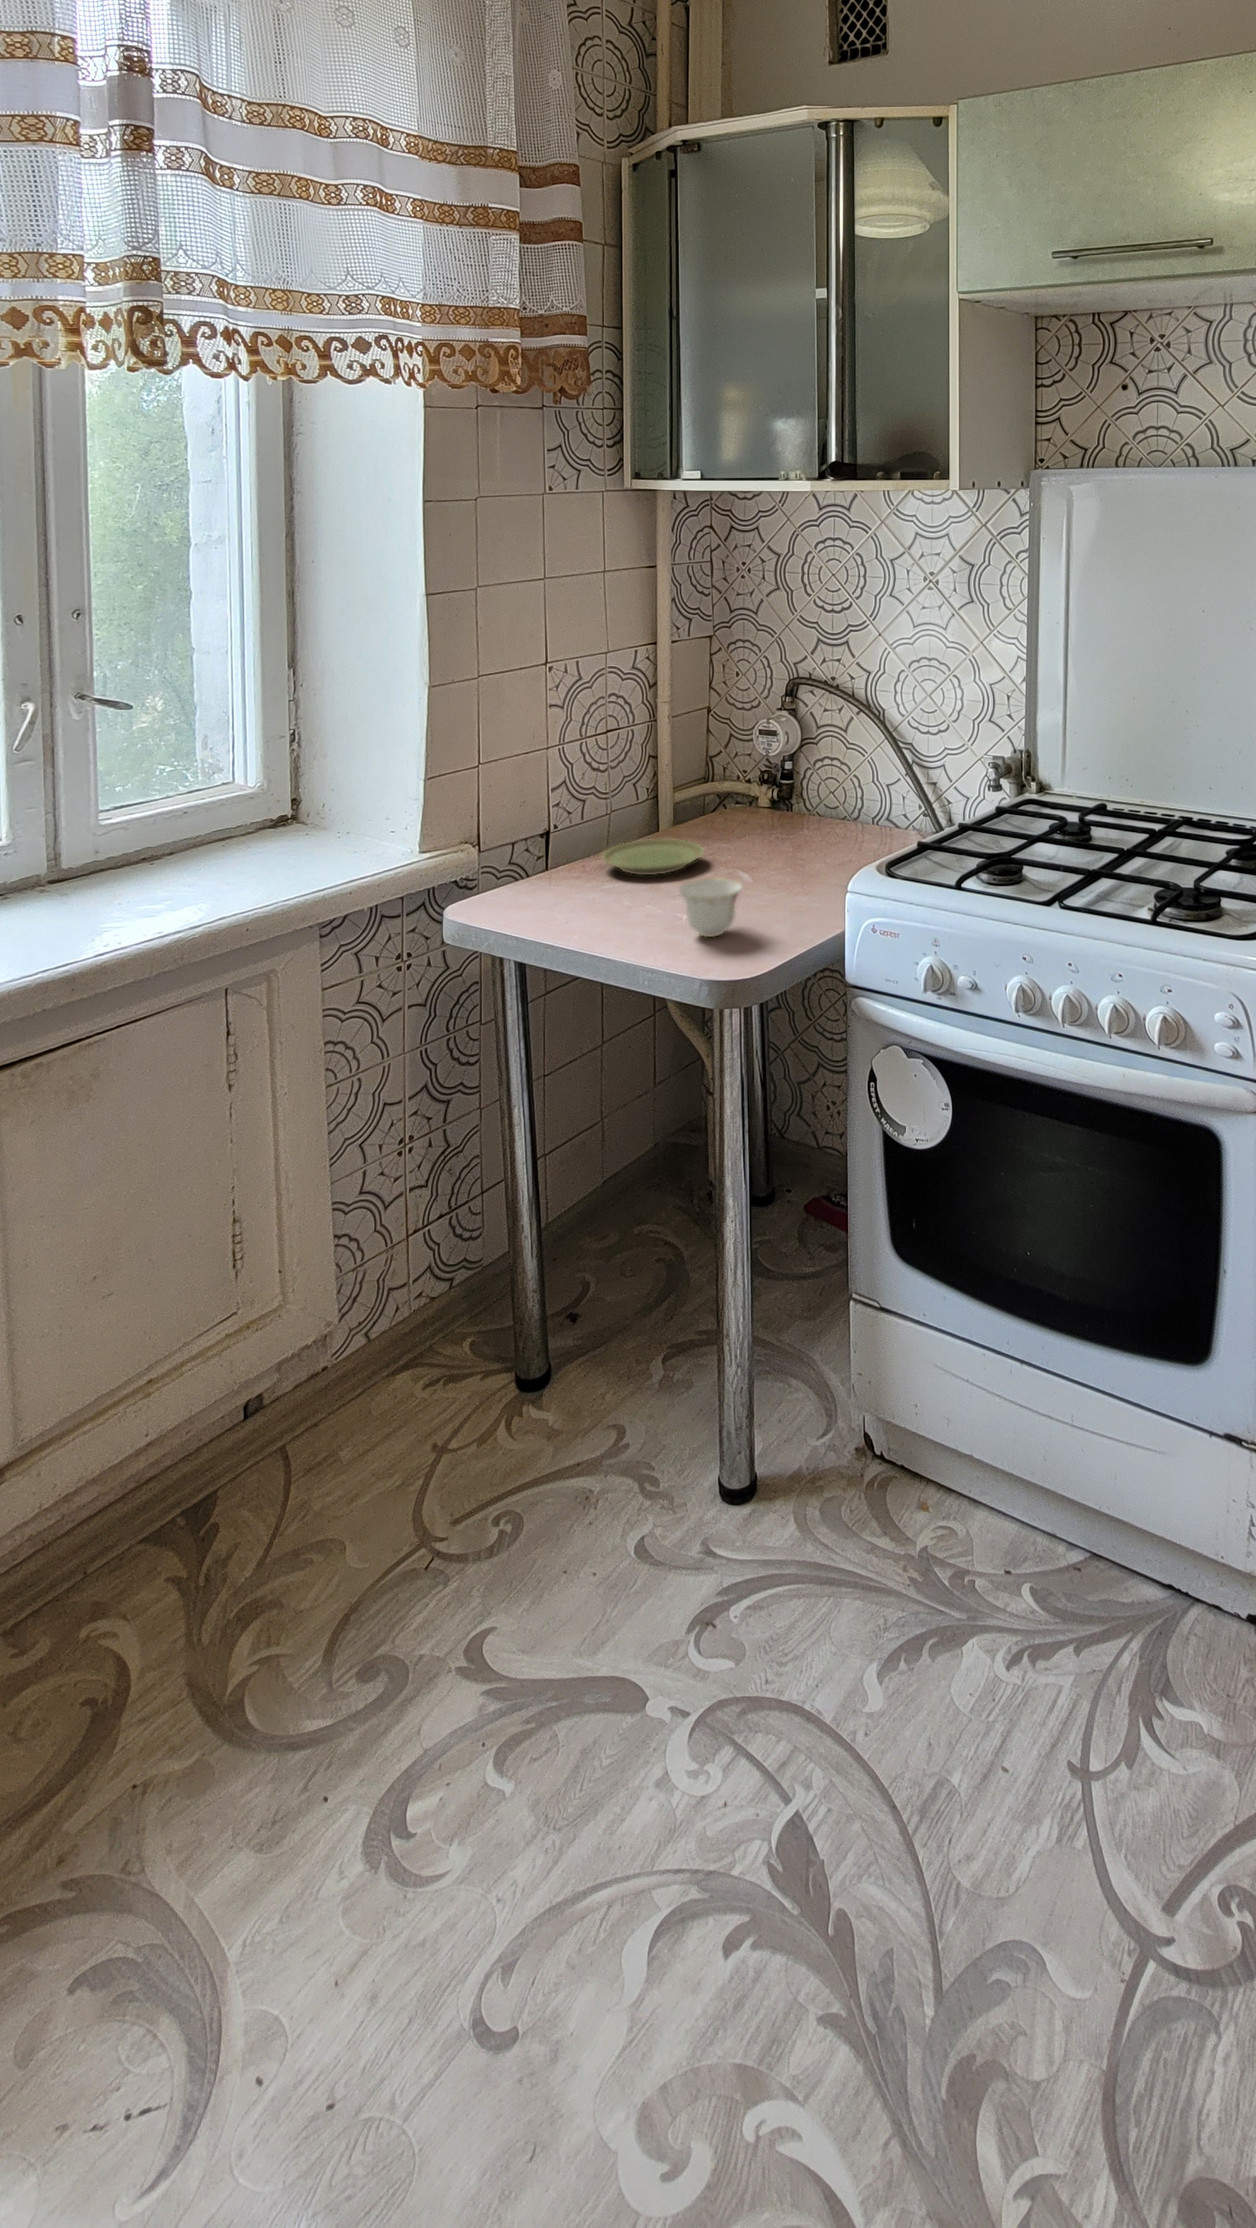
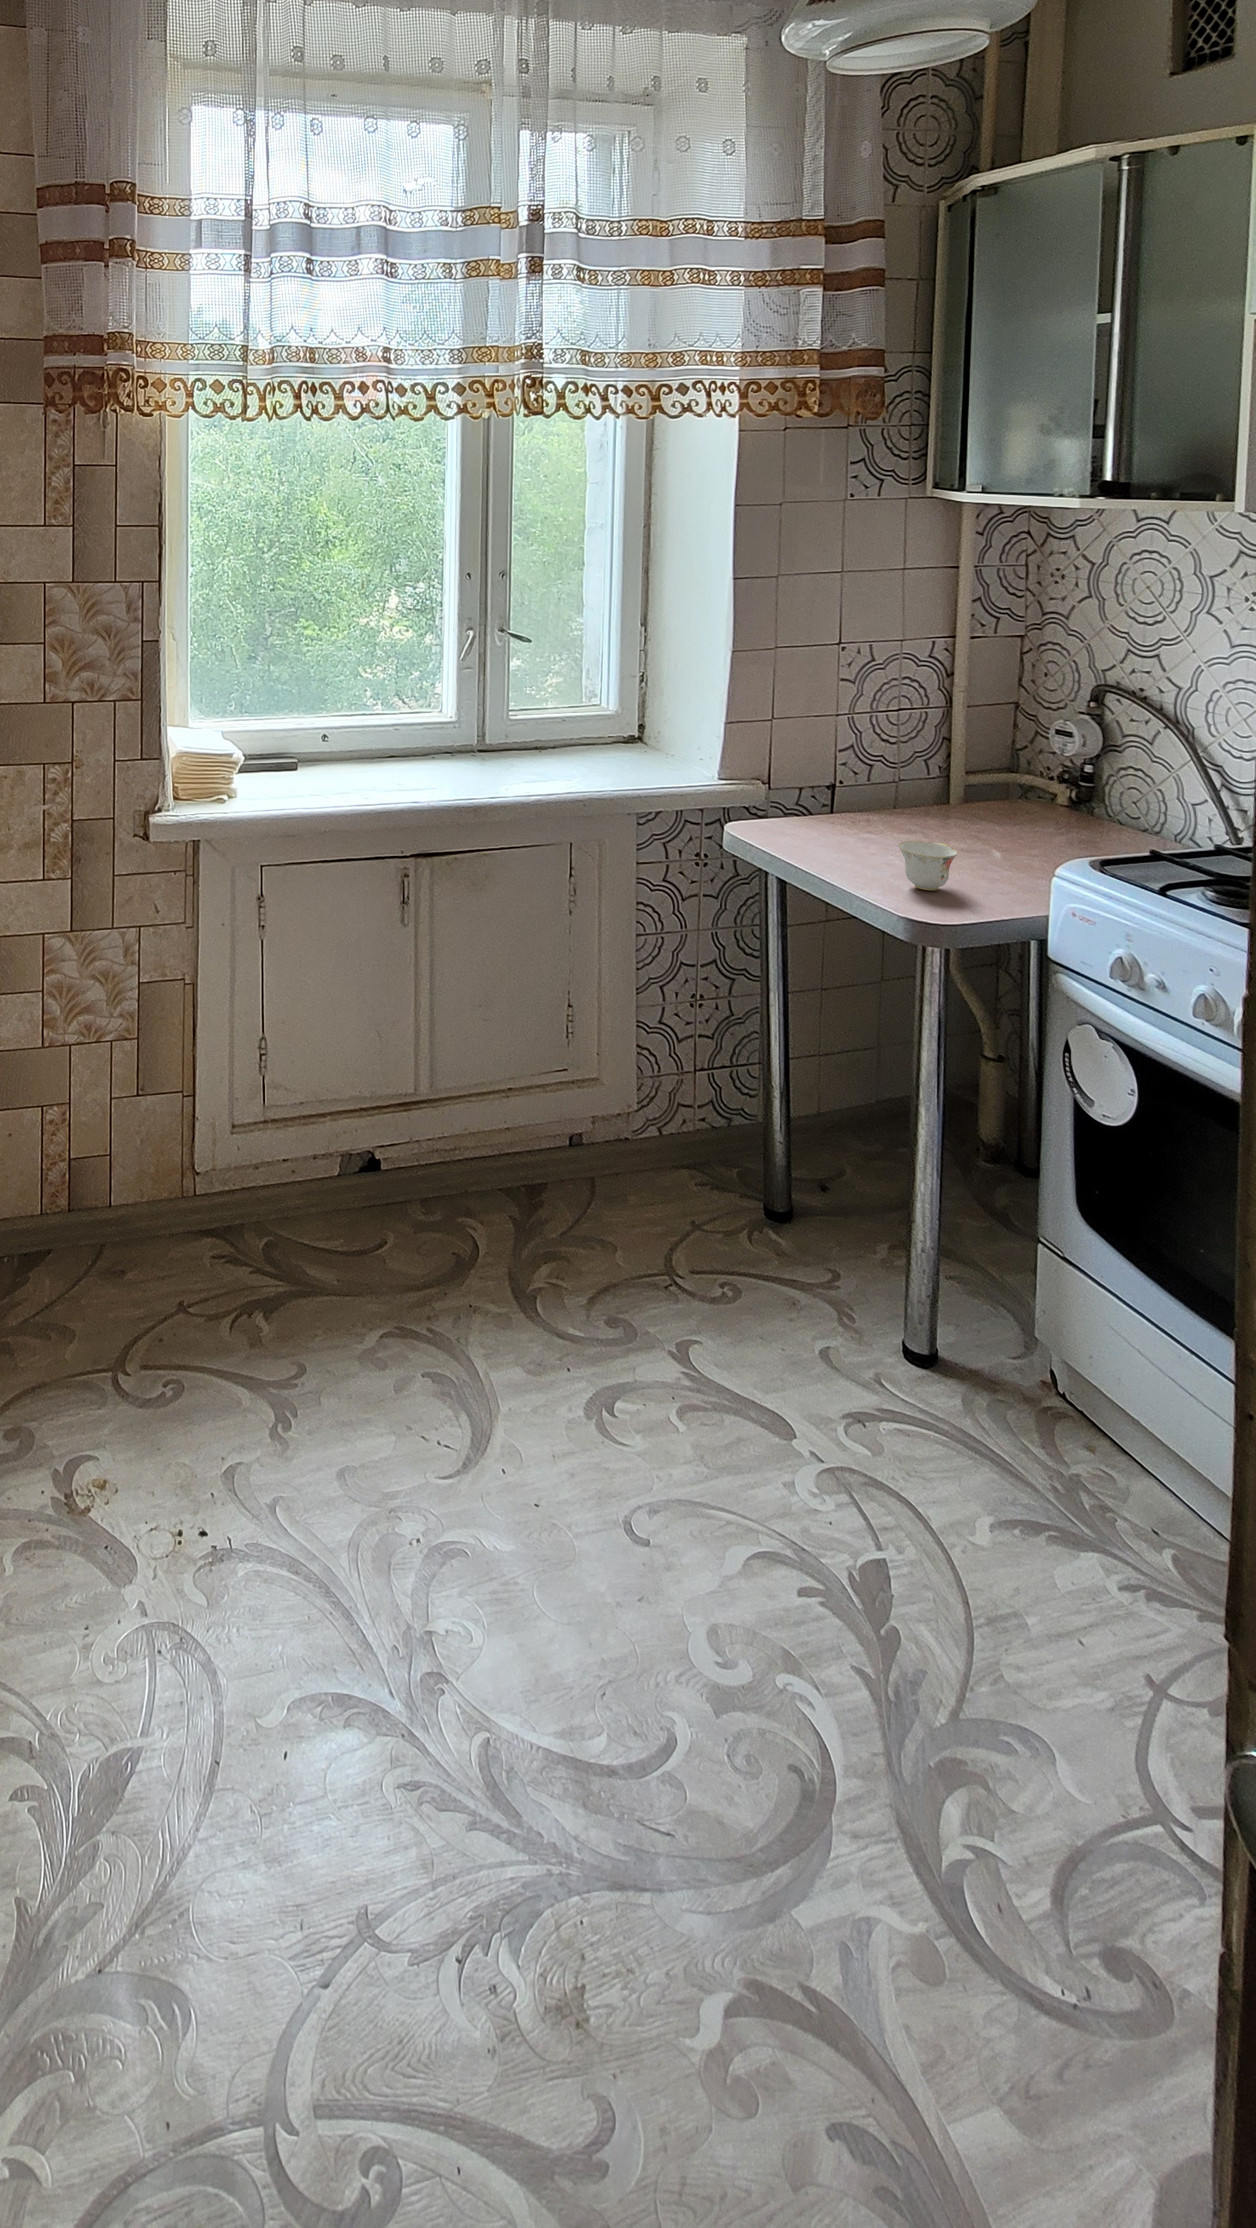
plate: present [602,839,704,875] -> none [868,808,965,839]

